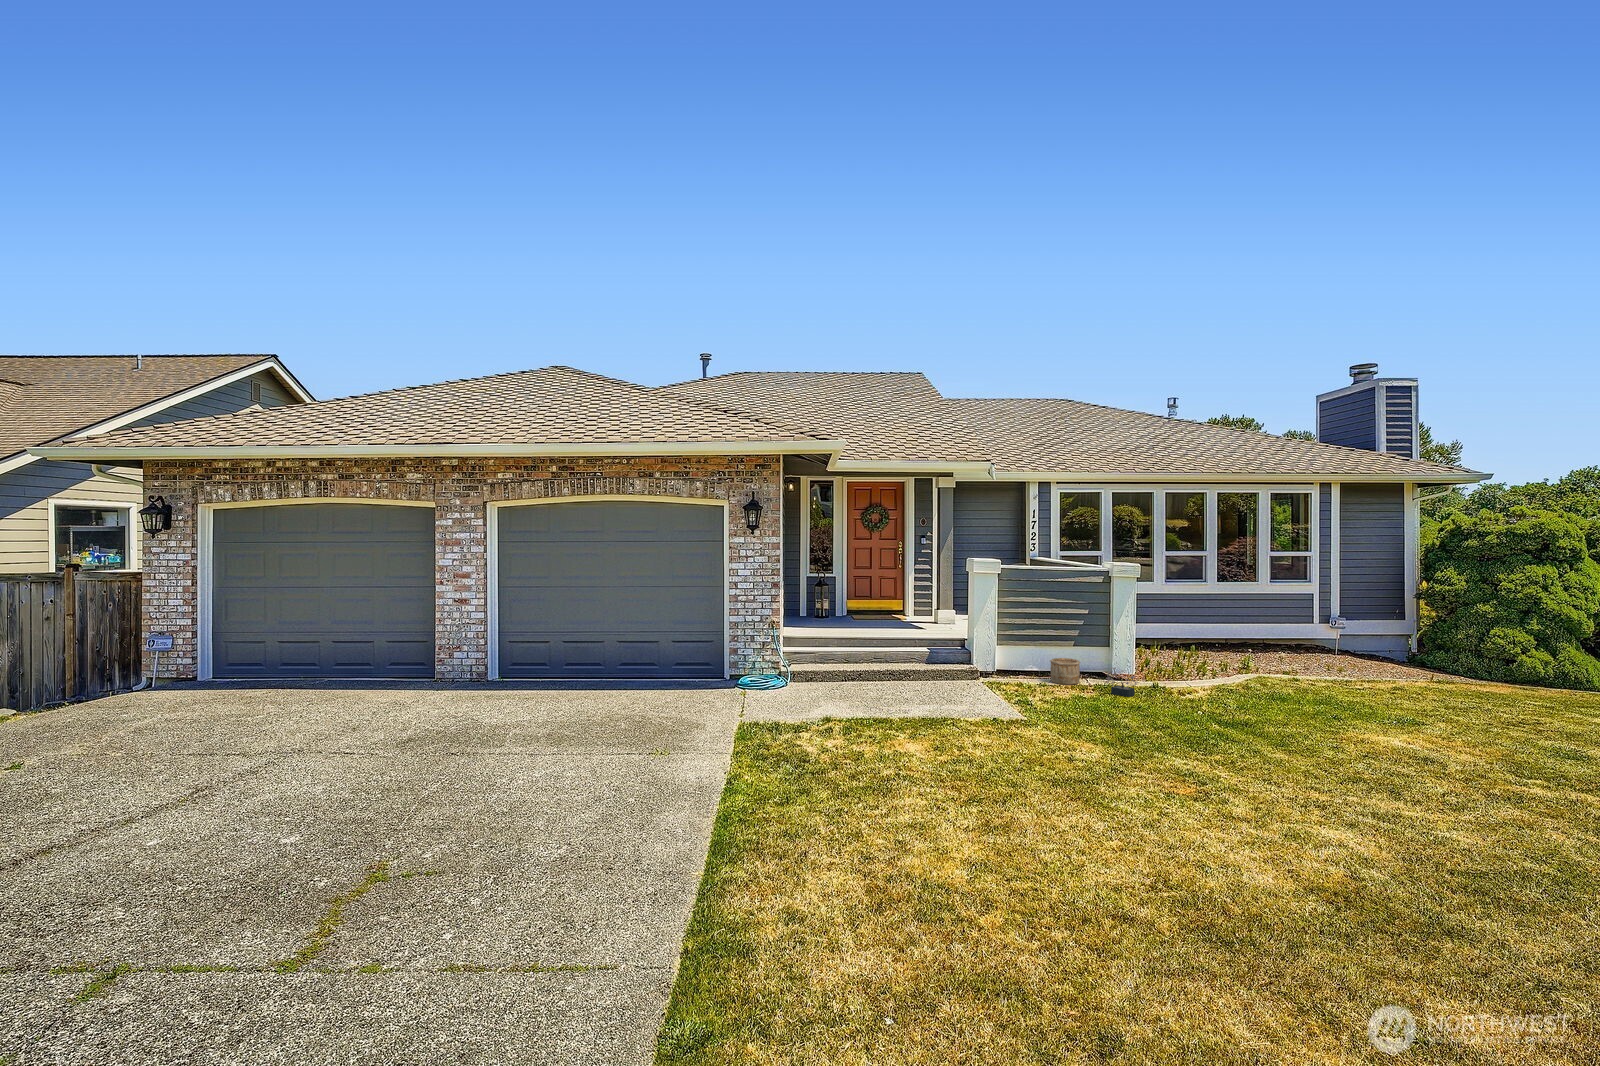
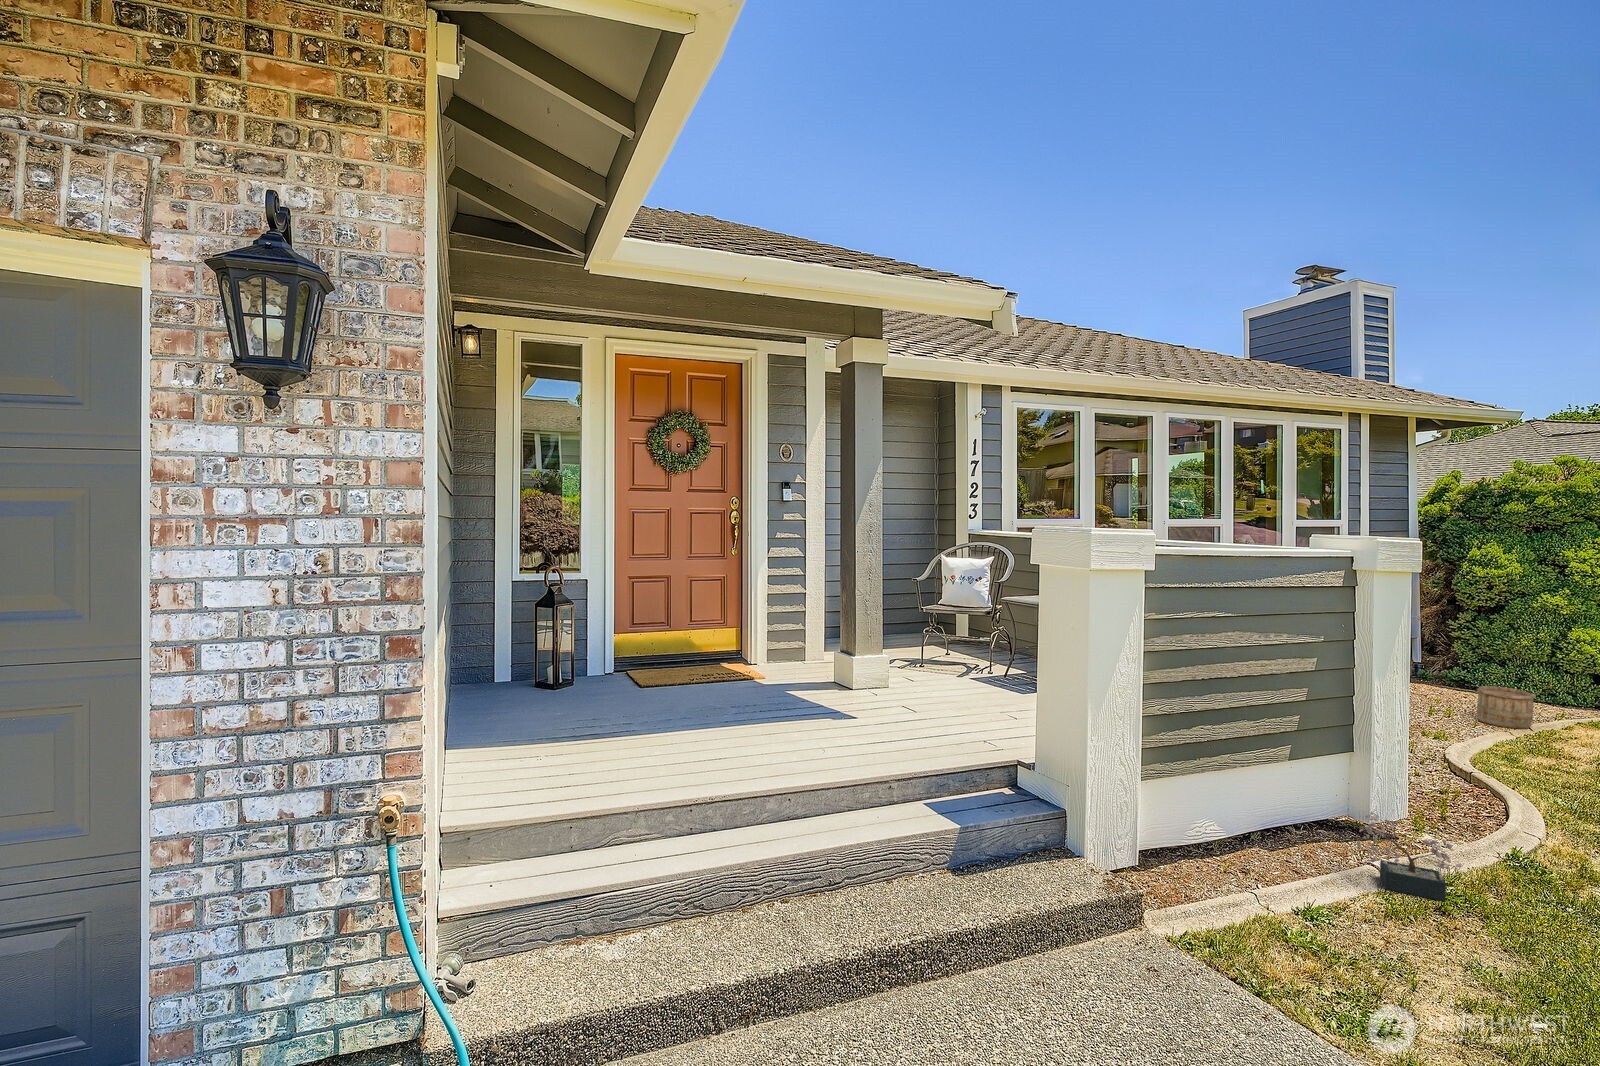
wooden bucket: present [1050,658,1080,685] -> present [1477,686,1536,729]

